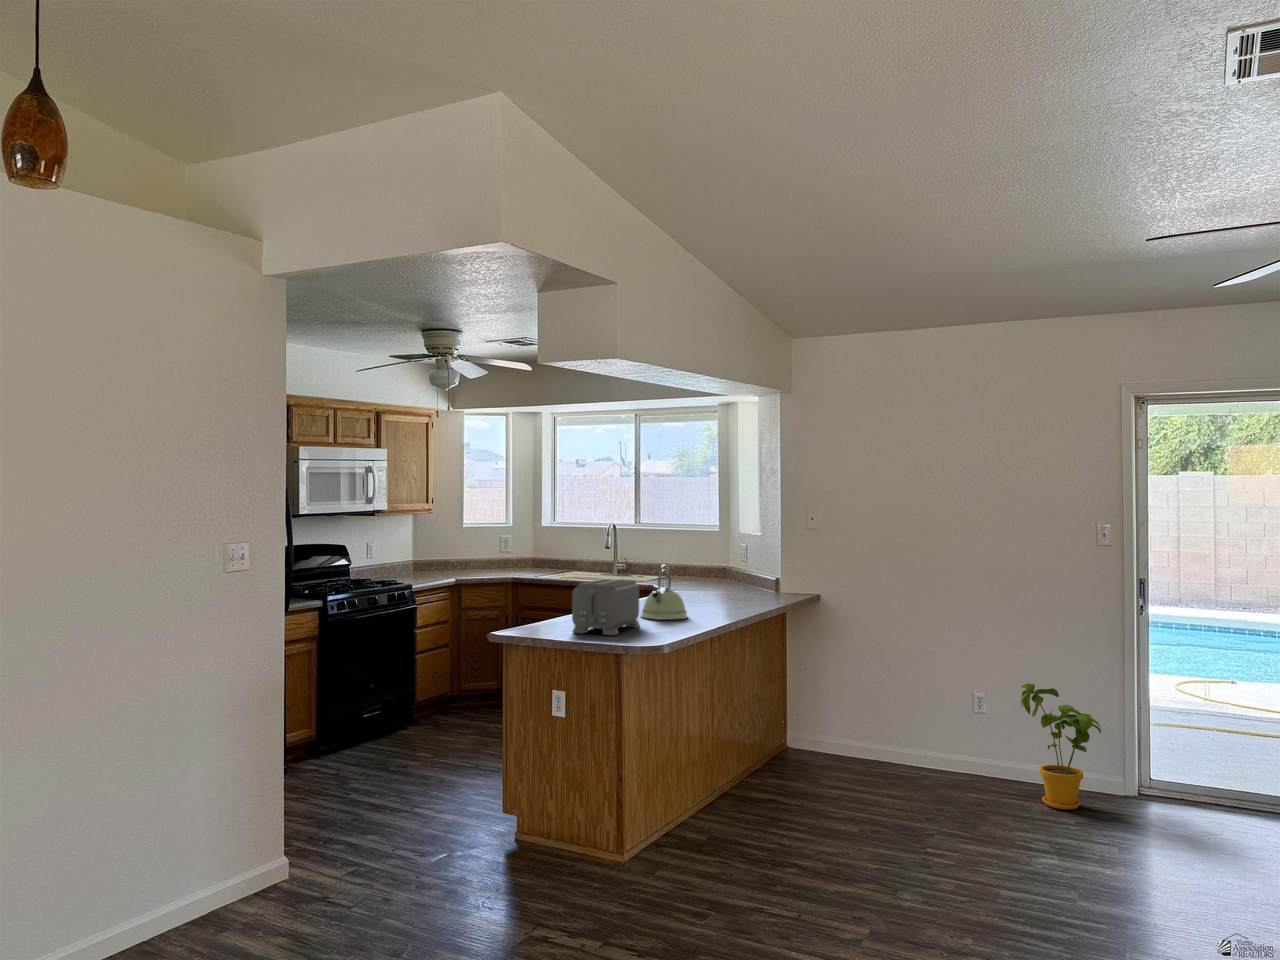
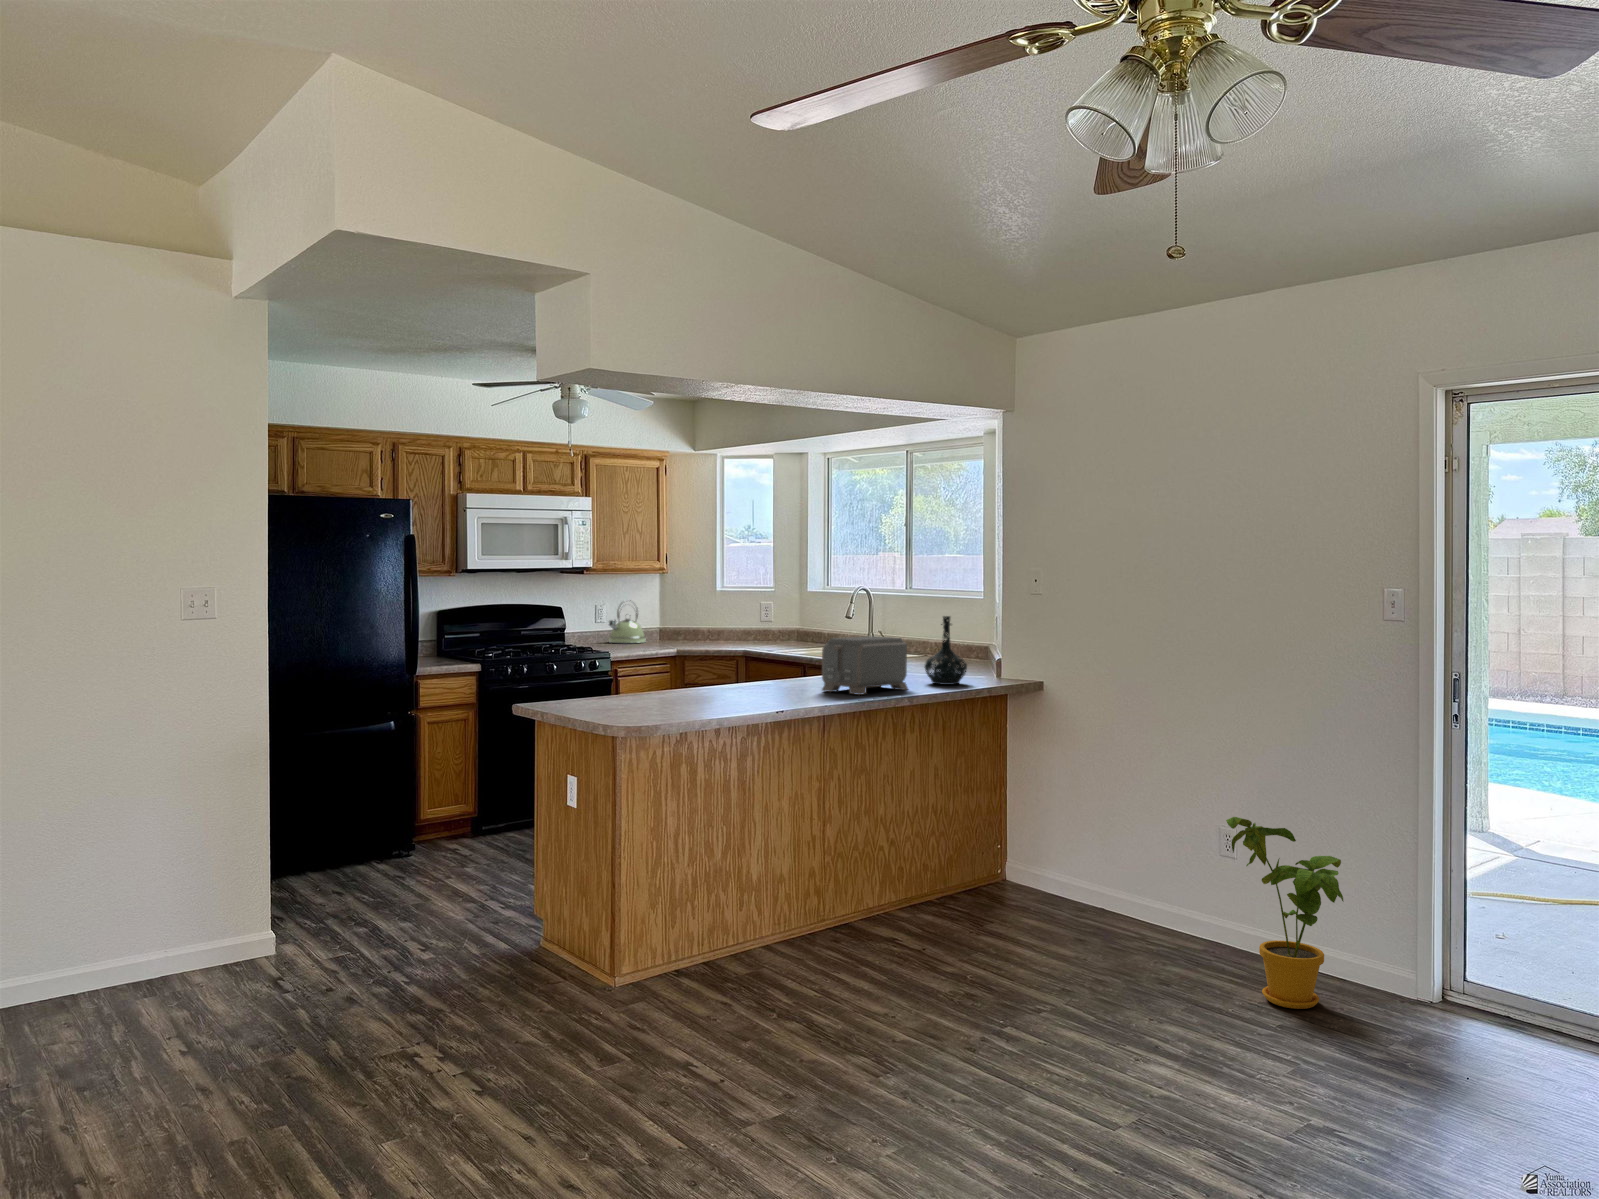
bottle: none [740,548,772,600] -> present [925,616,967,685]
kettle: present [641,564,687,620] -> present [609,600,645,643]
toaster: present [572,579,640,635] -> present [822,636,908,695]

